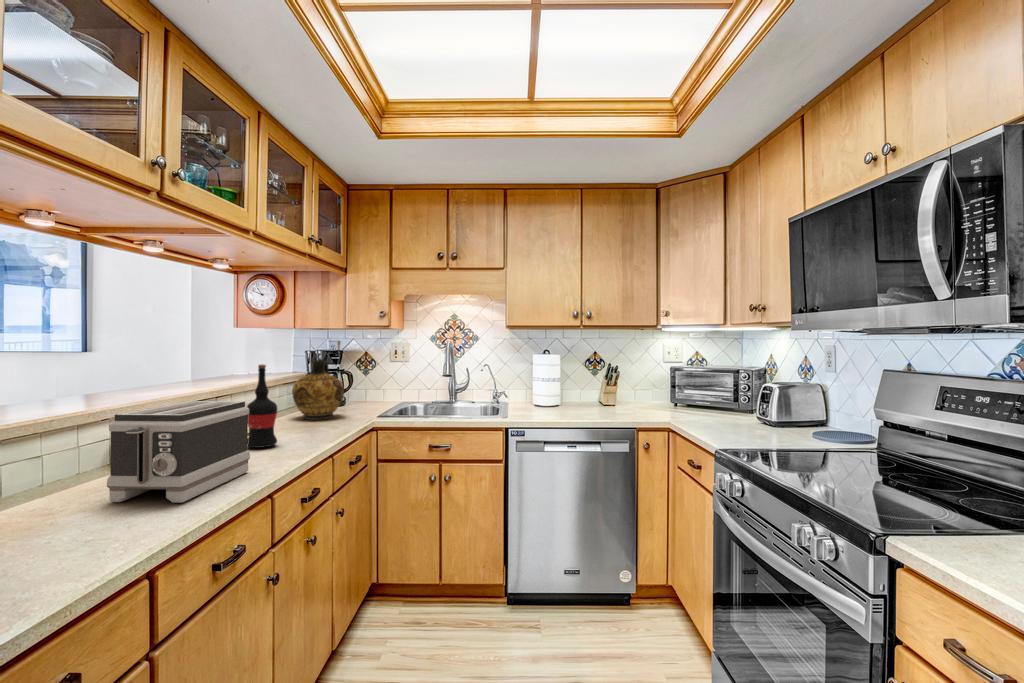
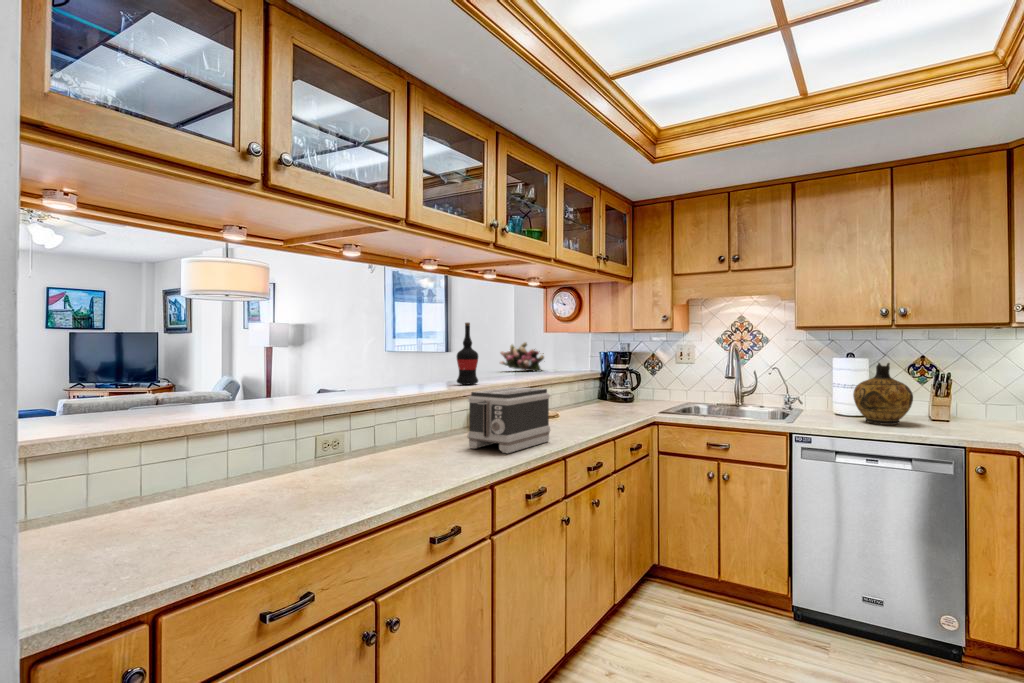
flower arrangement: none [168,339,239,375] -> present [500,342,544,371]
ceramic jug: present [292,358,344,420] -> present [853,363,913,425]
wine bottle: present [247,364,277,448] -> present [457,323,478,385]

